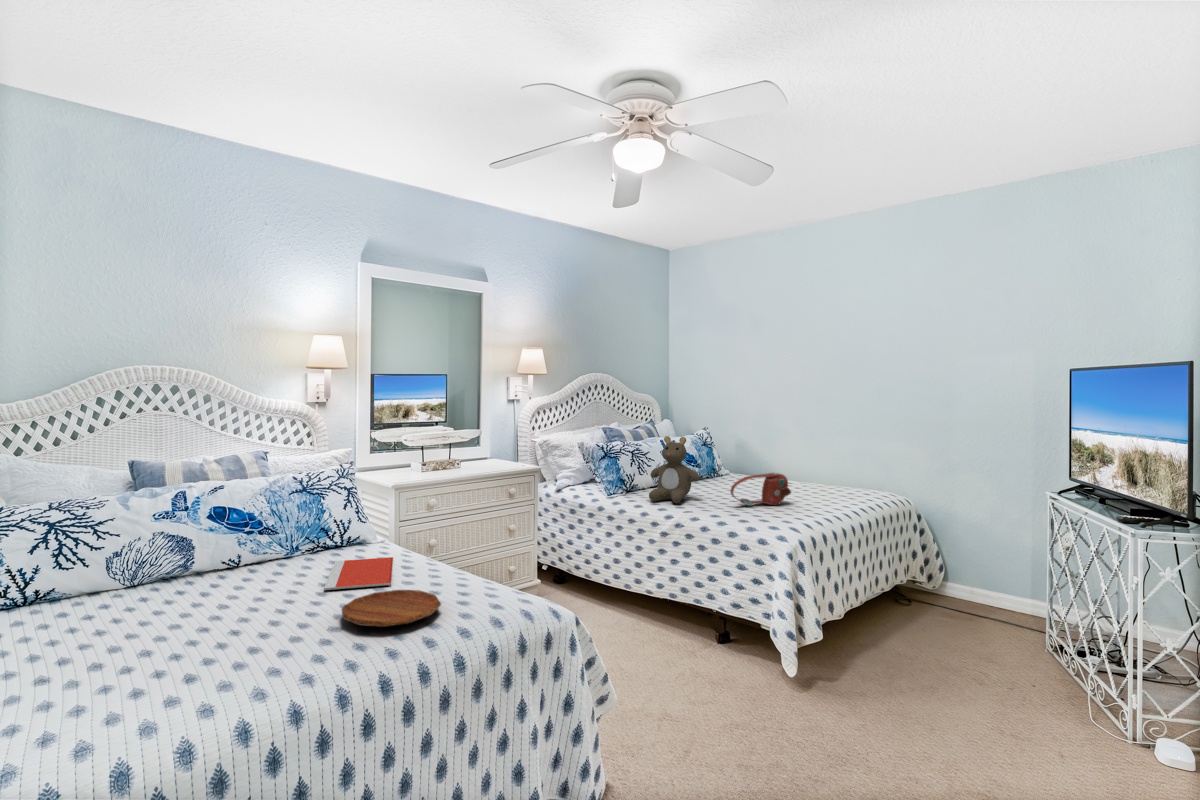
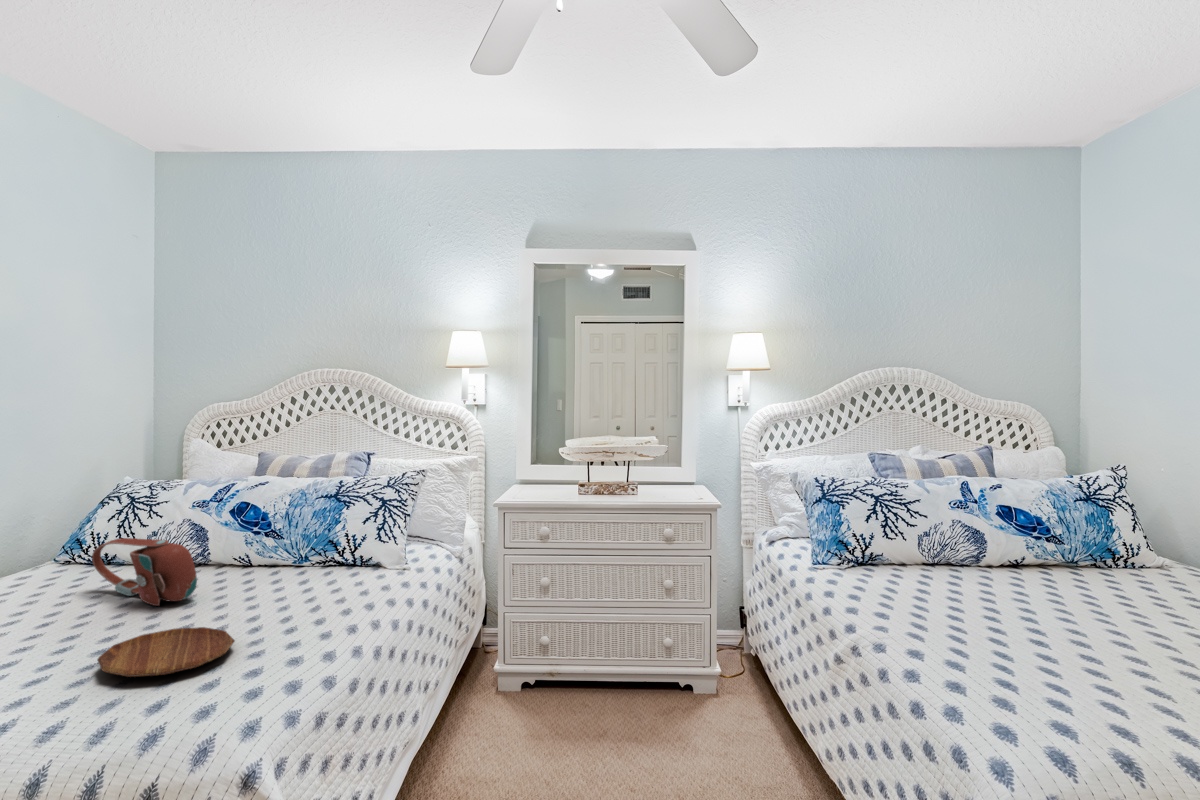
teddy bear: present [649,436,700,503] -> none [853,478,951,596]
handbag: present [731,473,791,506] -> present [92,538,197,606]
notebook: present [324,557,393,590] -> none [213,580,352,622]

